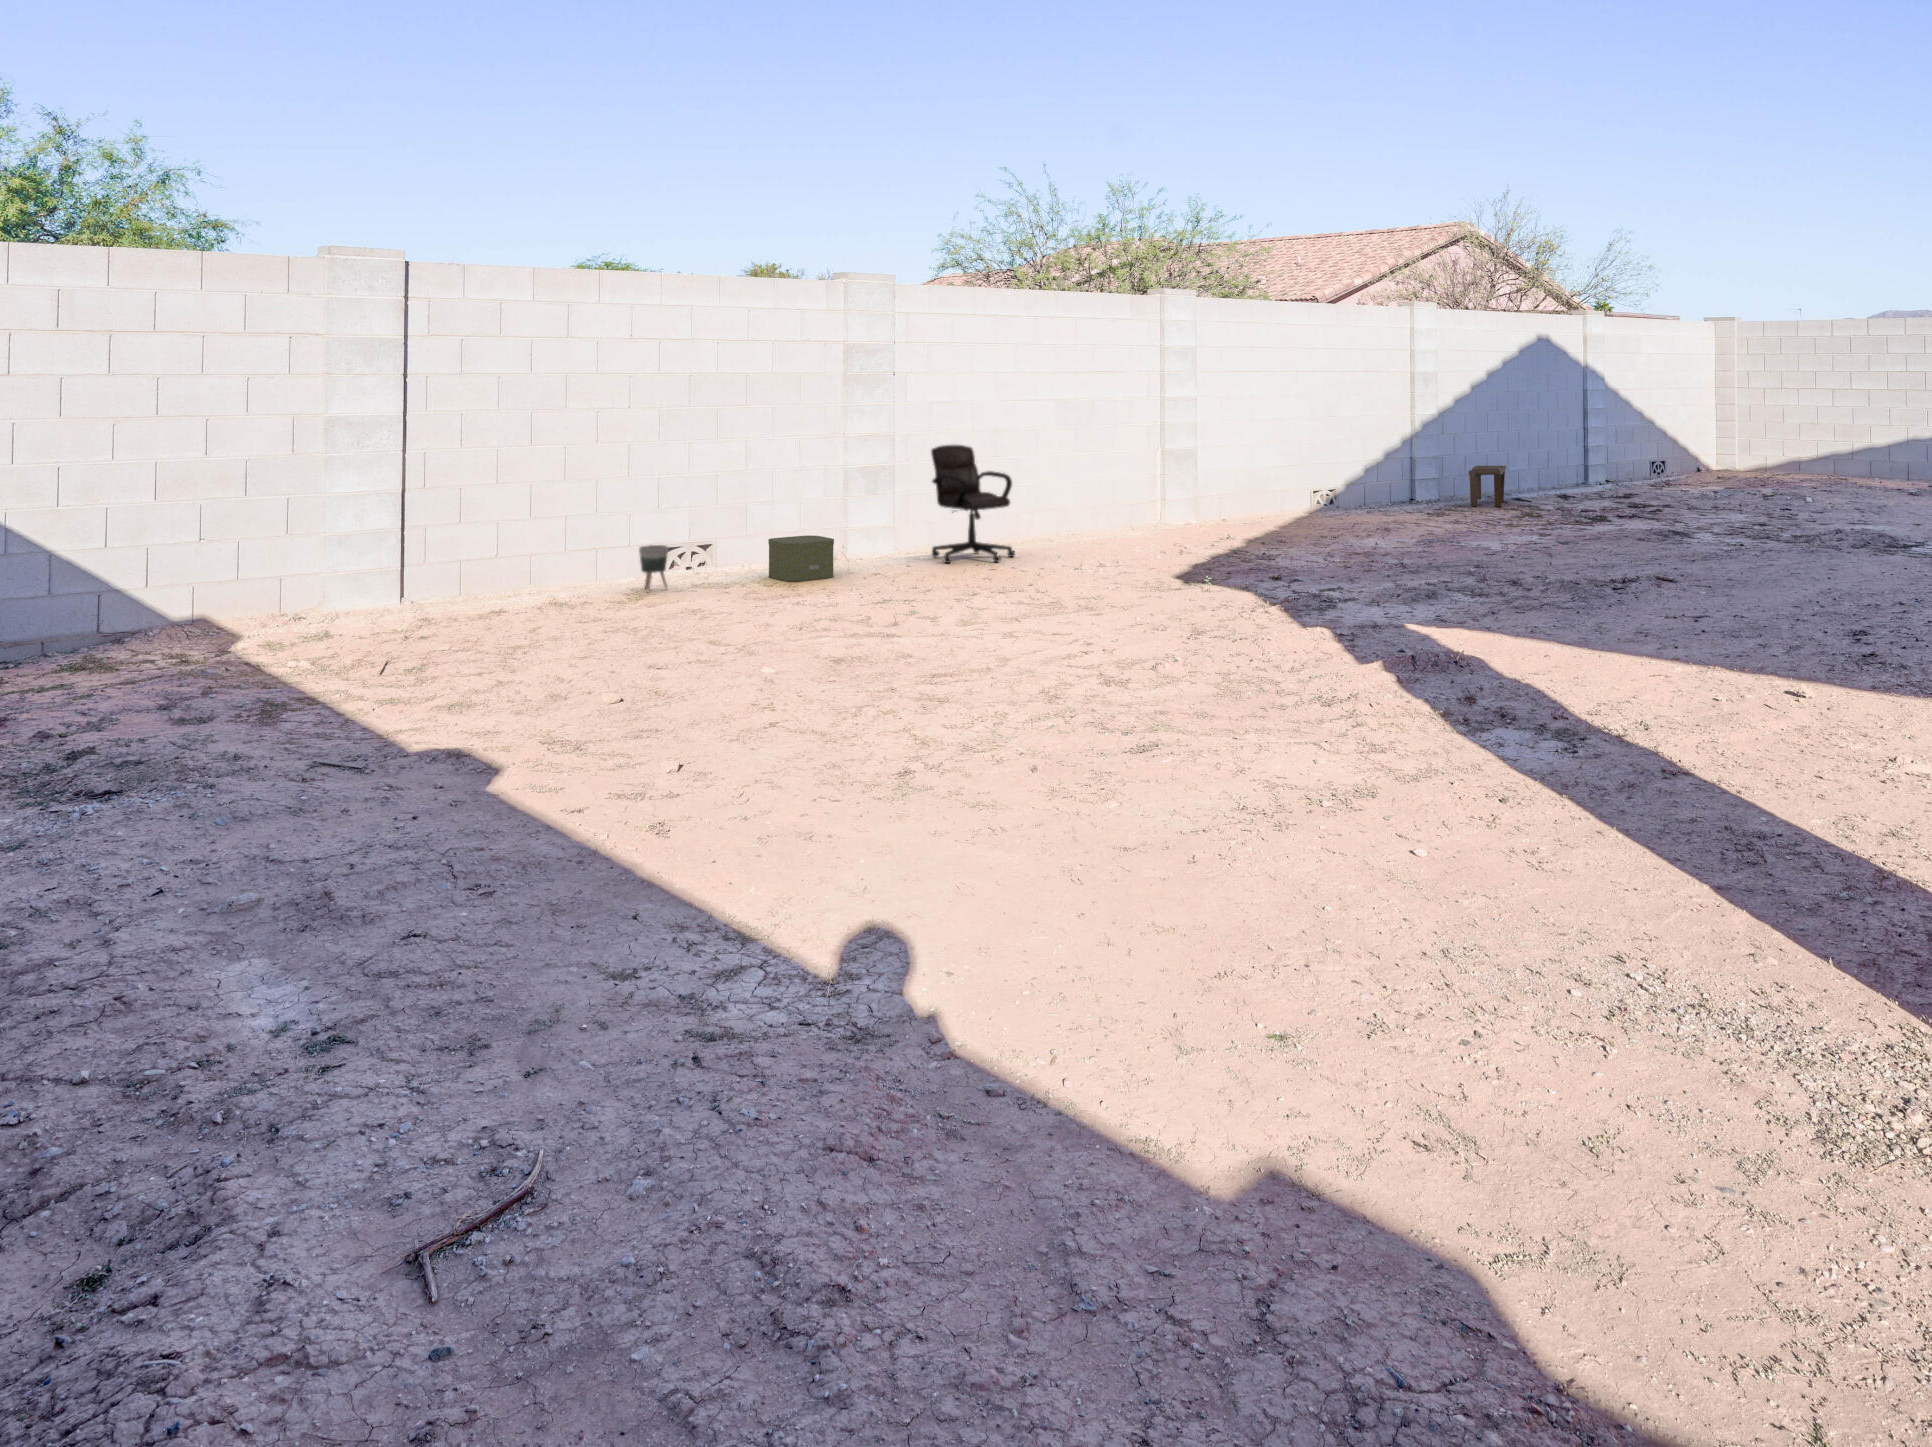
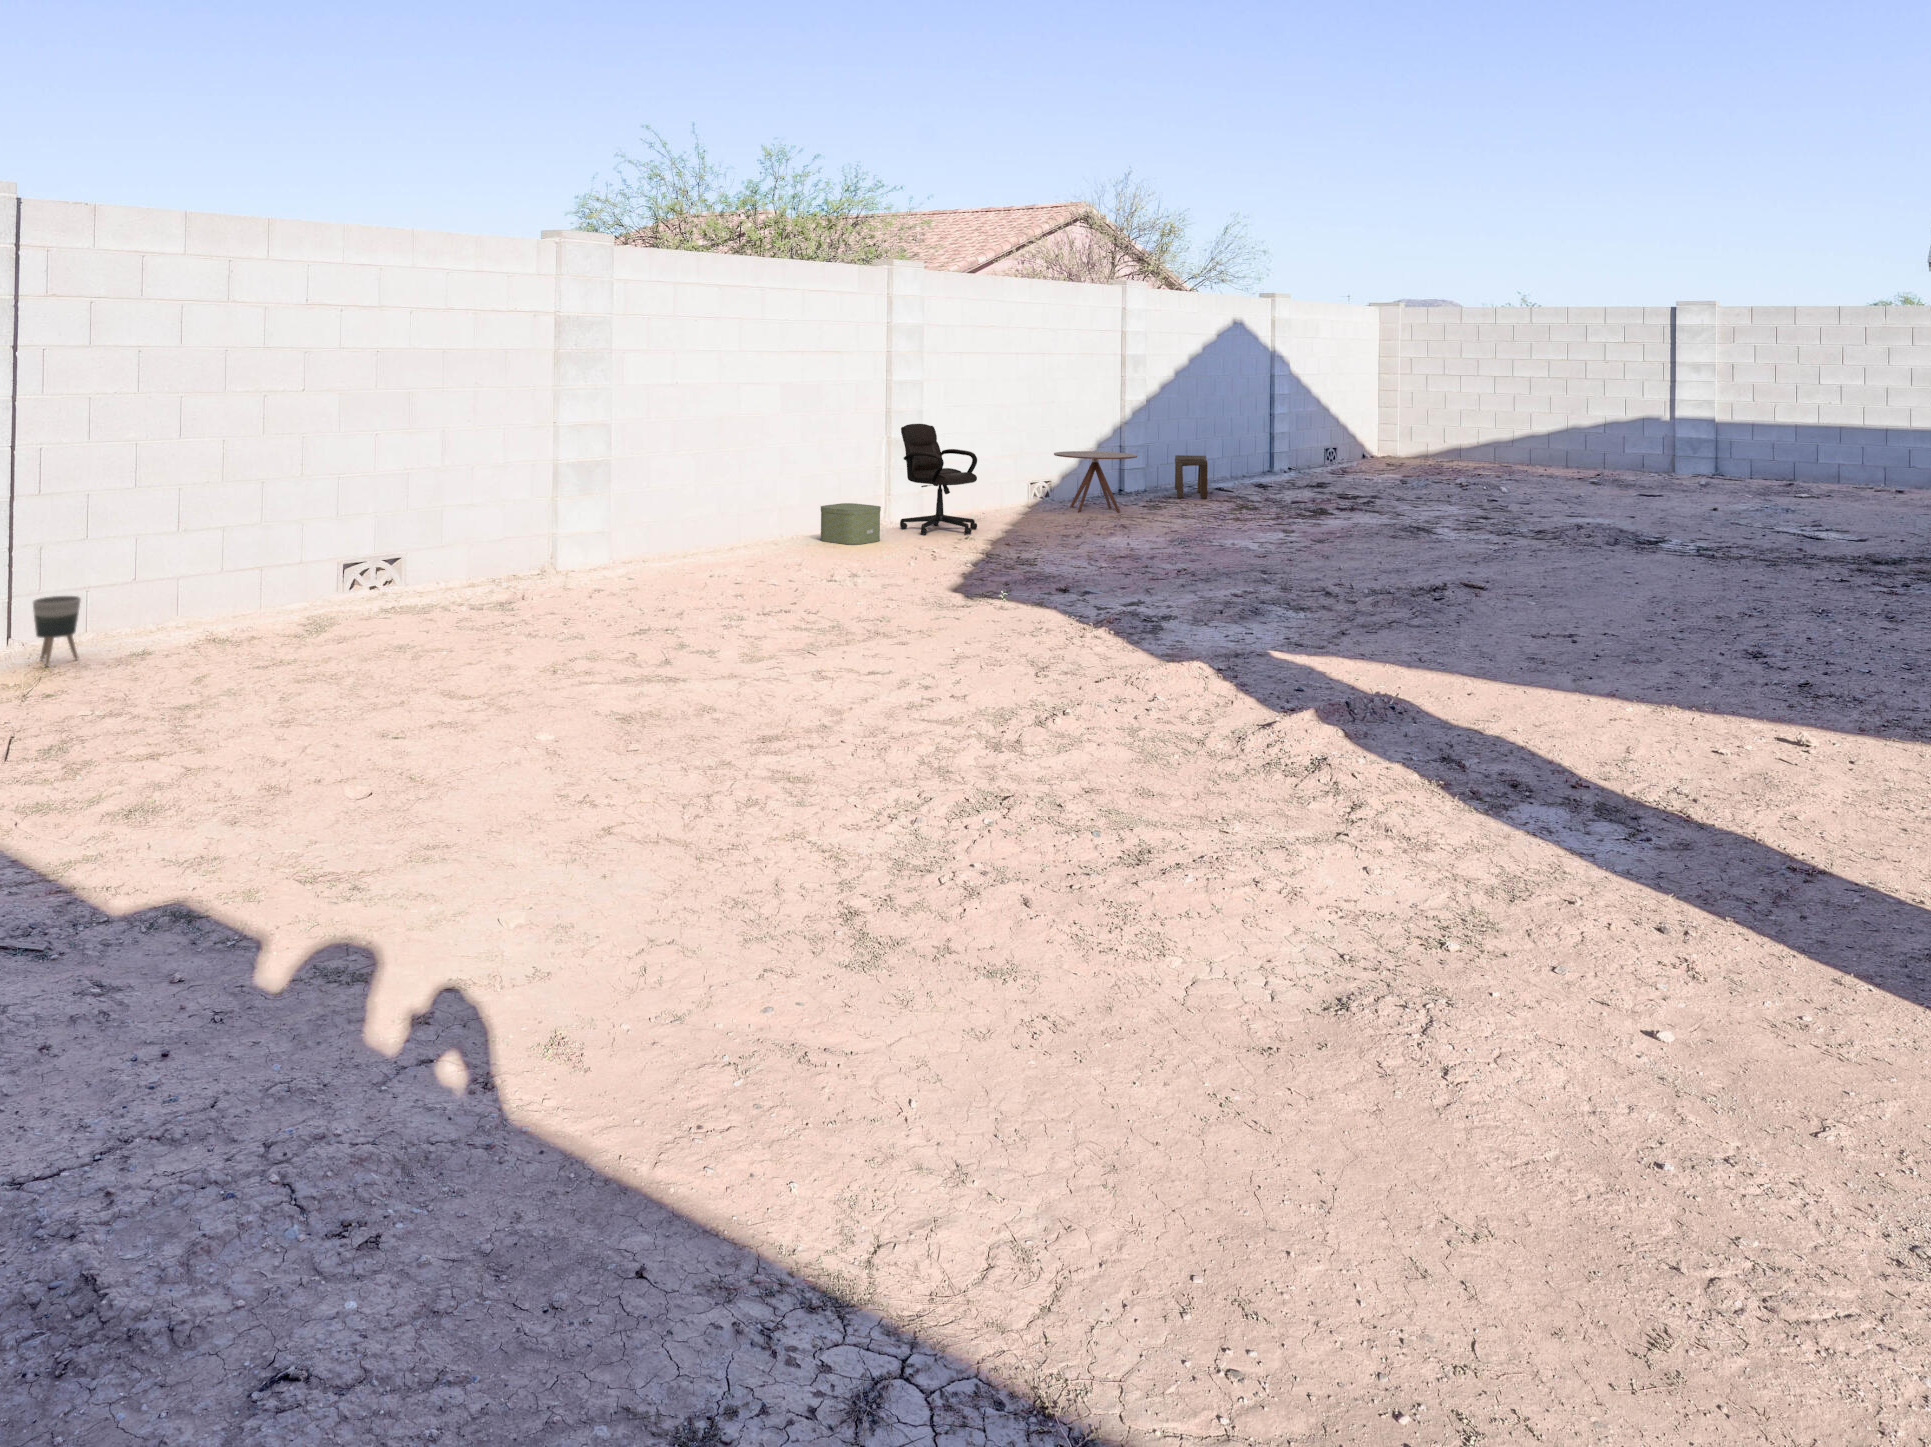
chair: present [931,445,1015,563] -> present [900,424,977,535]
round table: none [1336,461,1416,519] -> present [1054,451,1137,513]
storage box: present [768,535,834,581] -> present [821,503,881,545]
planter: present [639,545,668,591] -> present [33,596,81,667]

